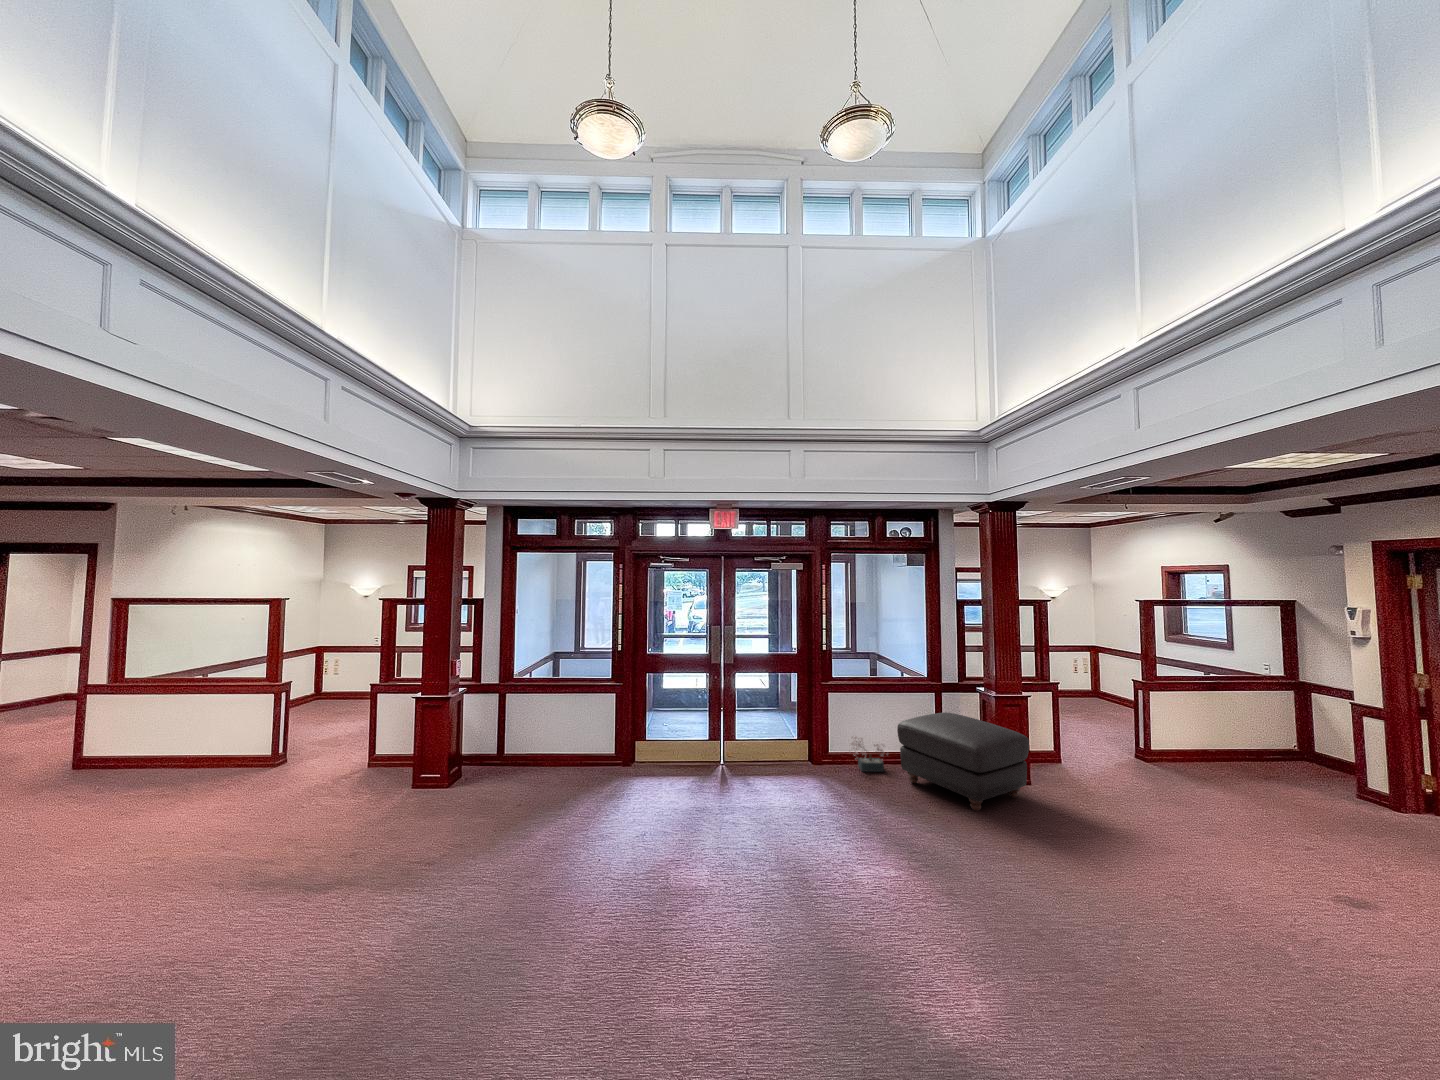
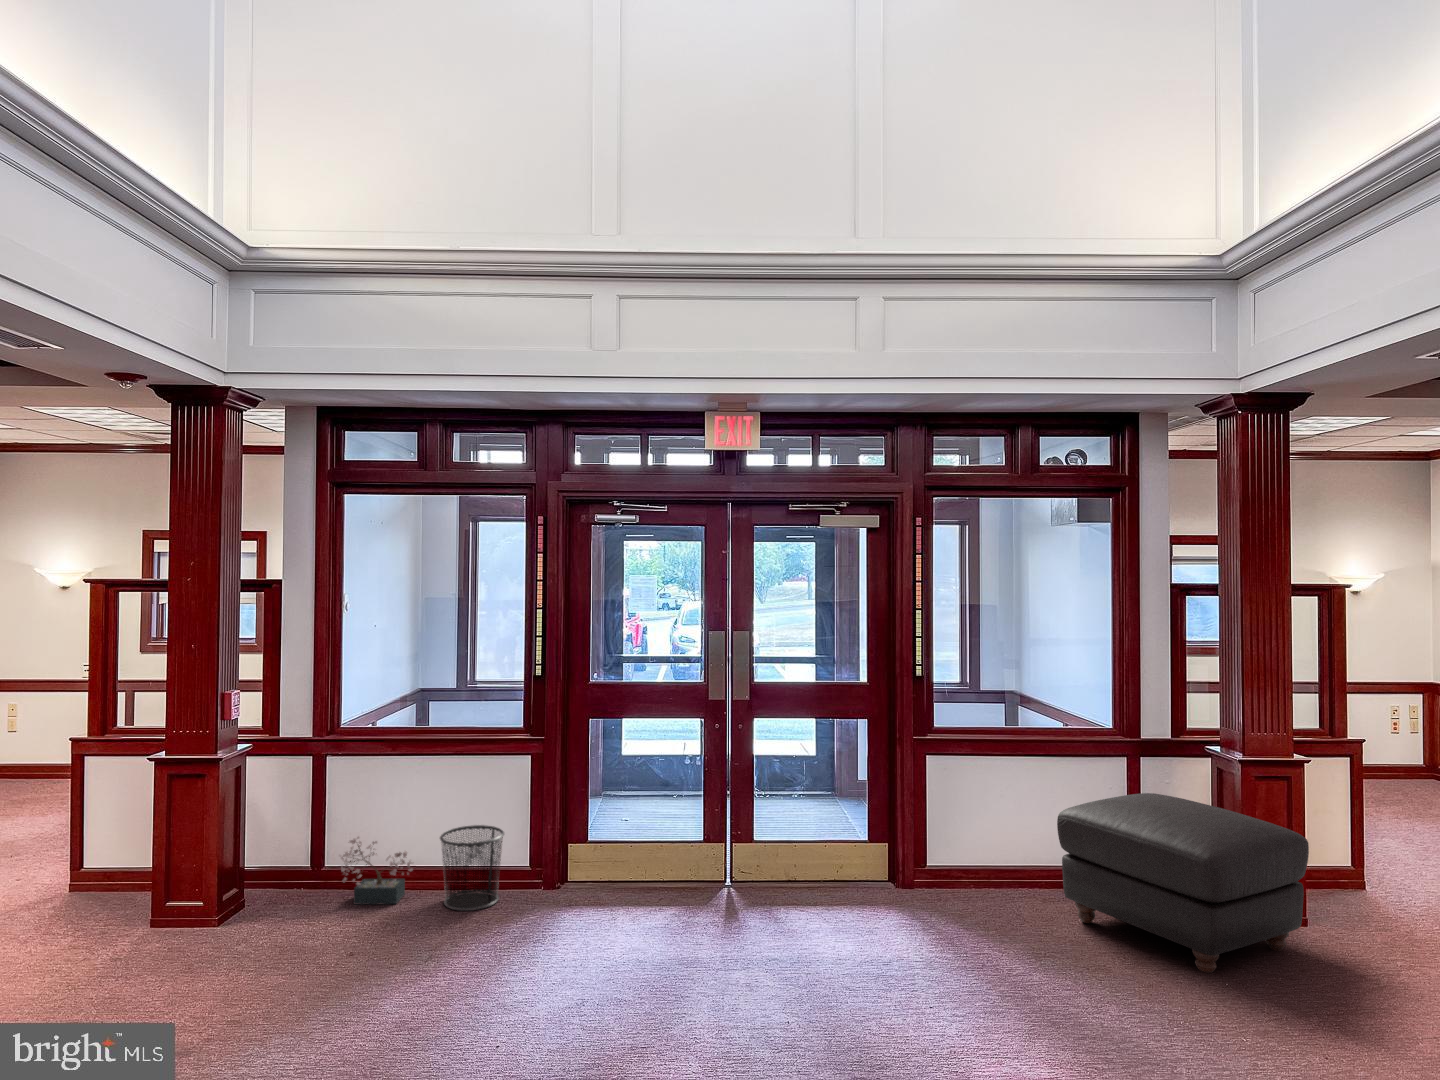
waste bin: none [568,731,602,778] -> present [440,825,504,911]
decorative plant: present [852,737,884,772] -> present [341,837,413,904]

